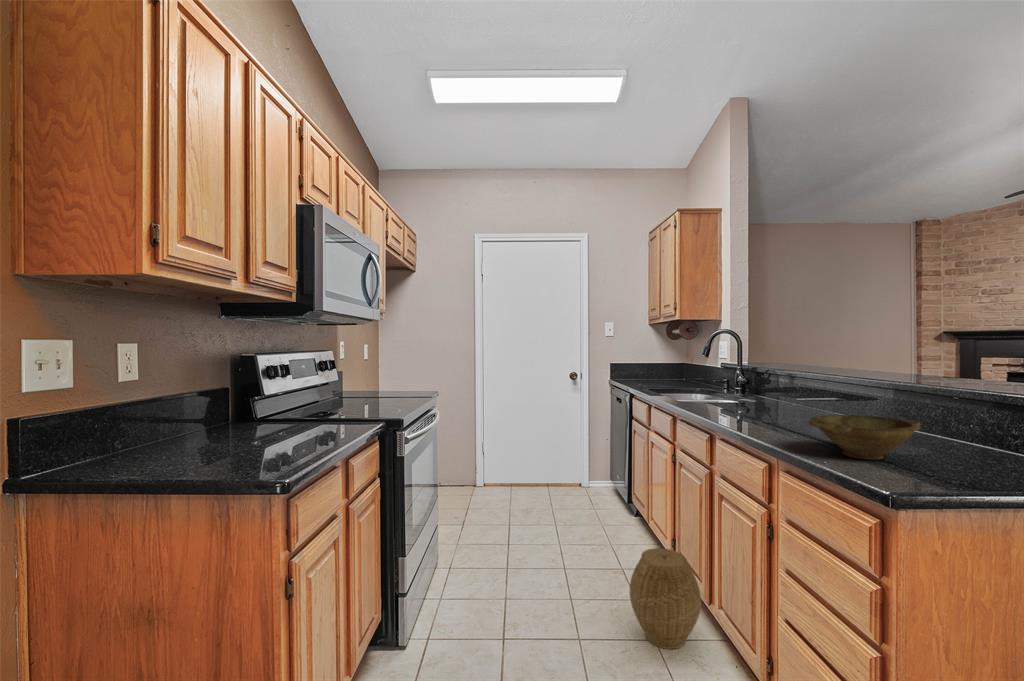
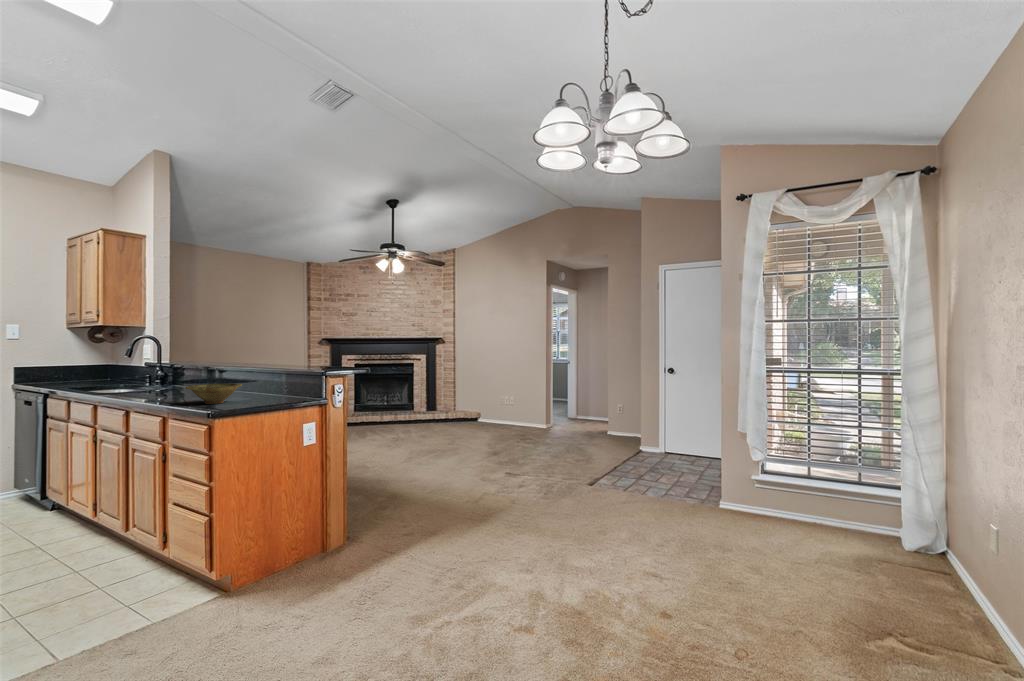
woven basket: present [630,548,701,649] -> none [52,500,117,571]

